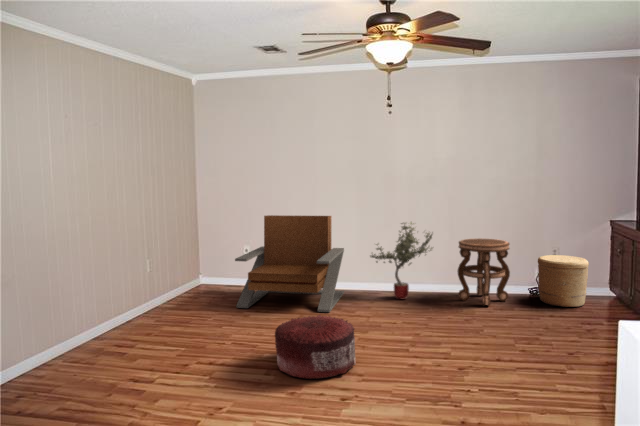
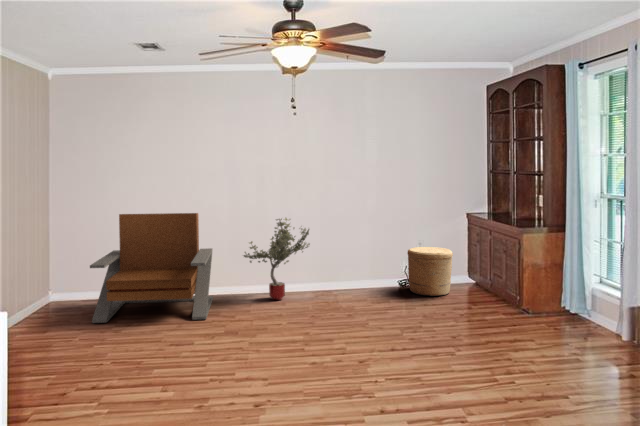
side table: present [457,238,510,306] -> none [334,233,384,300]
pouf: present [275,315,356,379] -> none [167,320,258,390]

